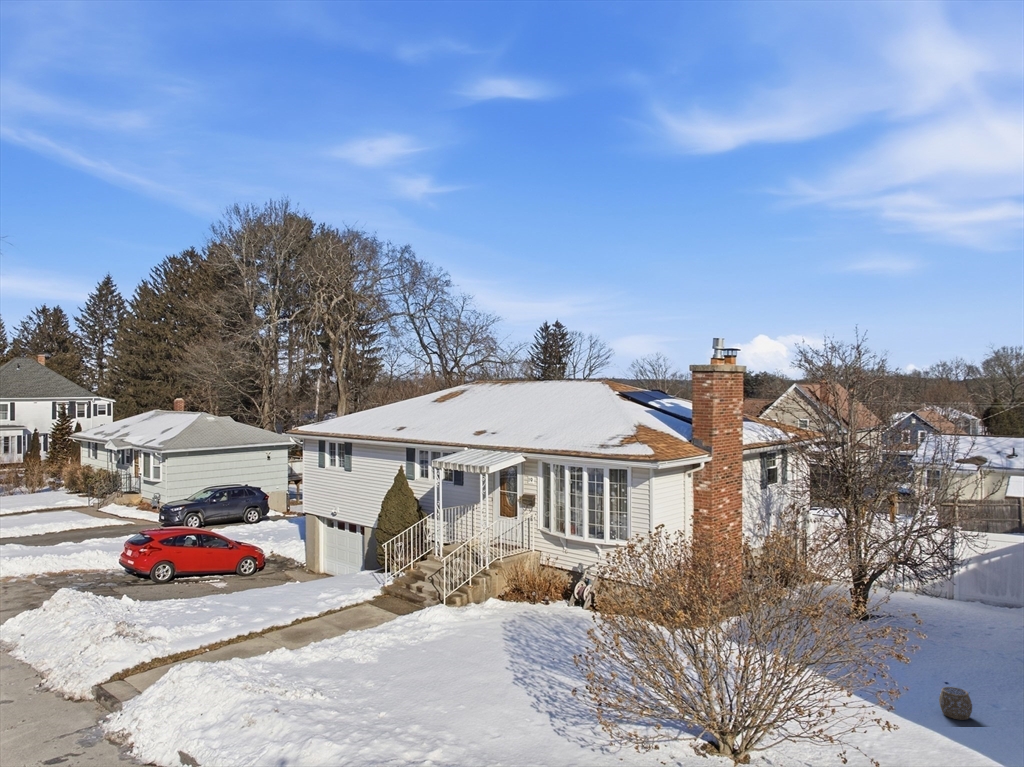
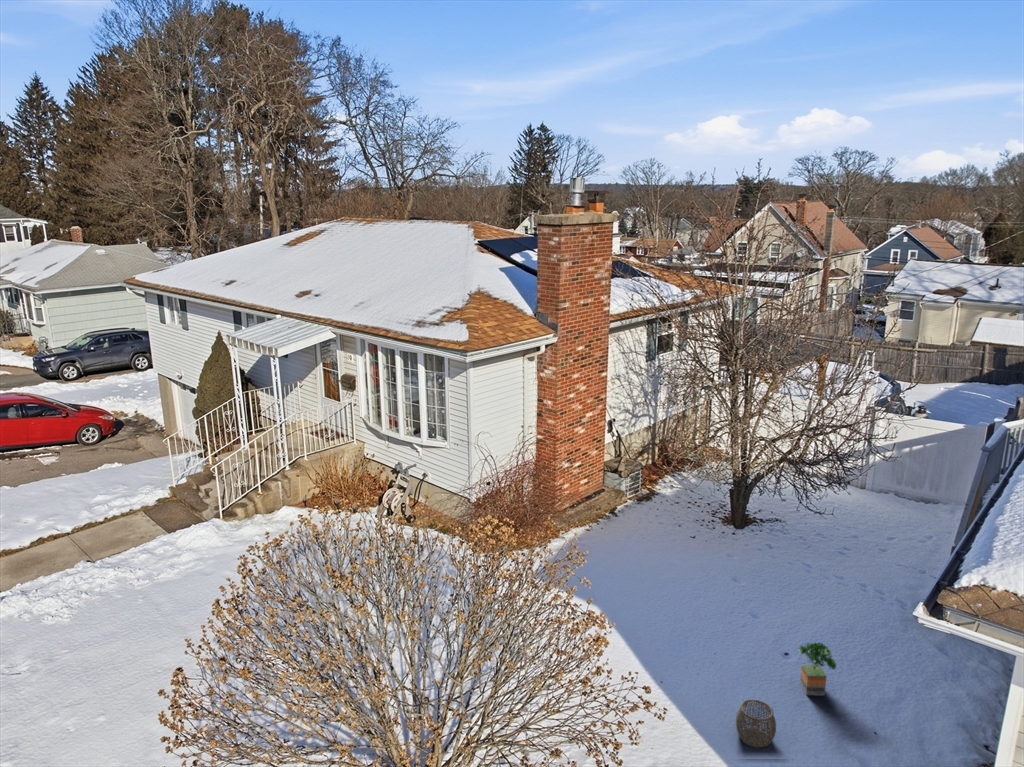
potted tree: none [968,656,1002,698] -> present [799,643,836,696]

